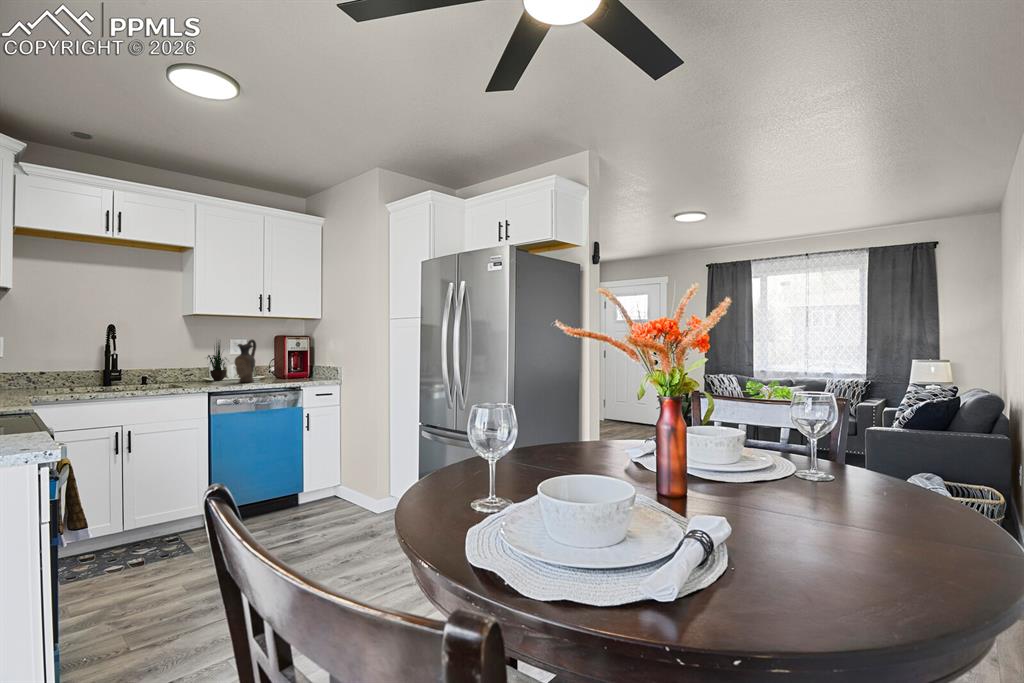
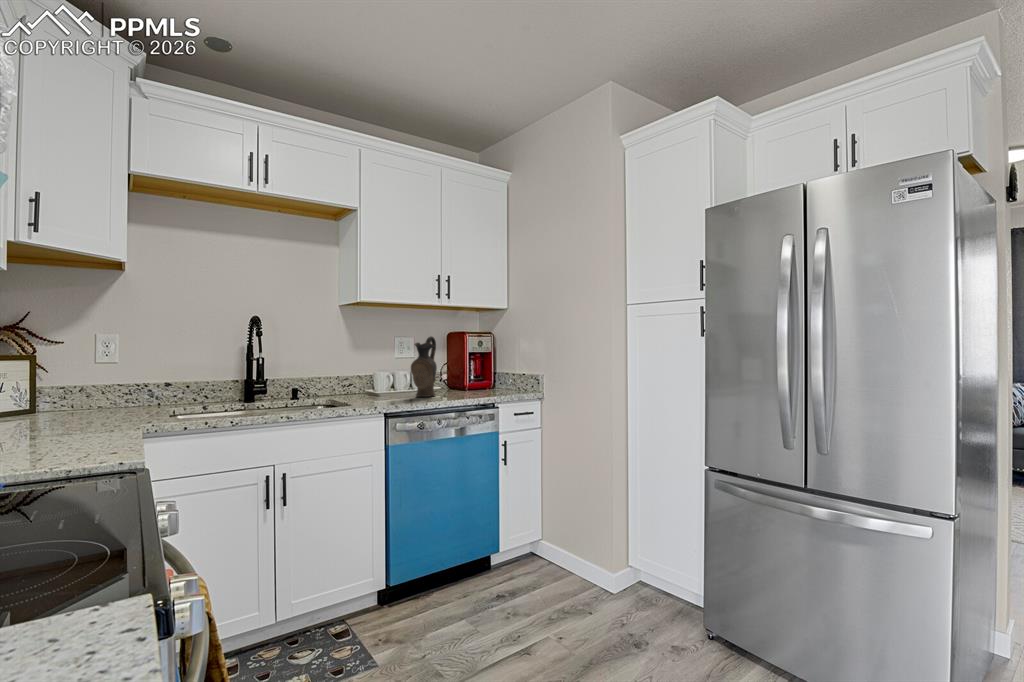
potted plant: present [207,343,227,380] -> none [363,329,399,393]

